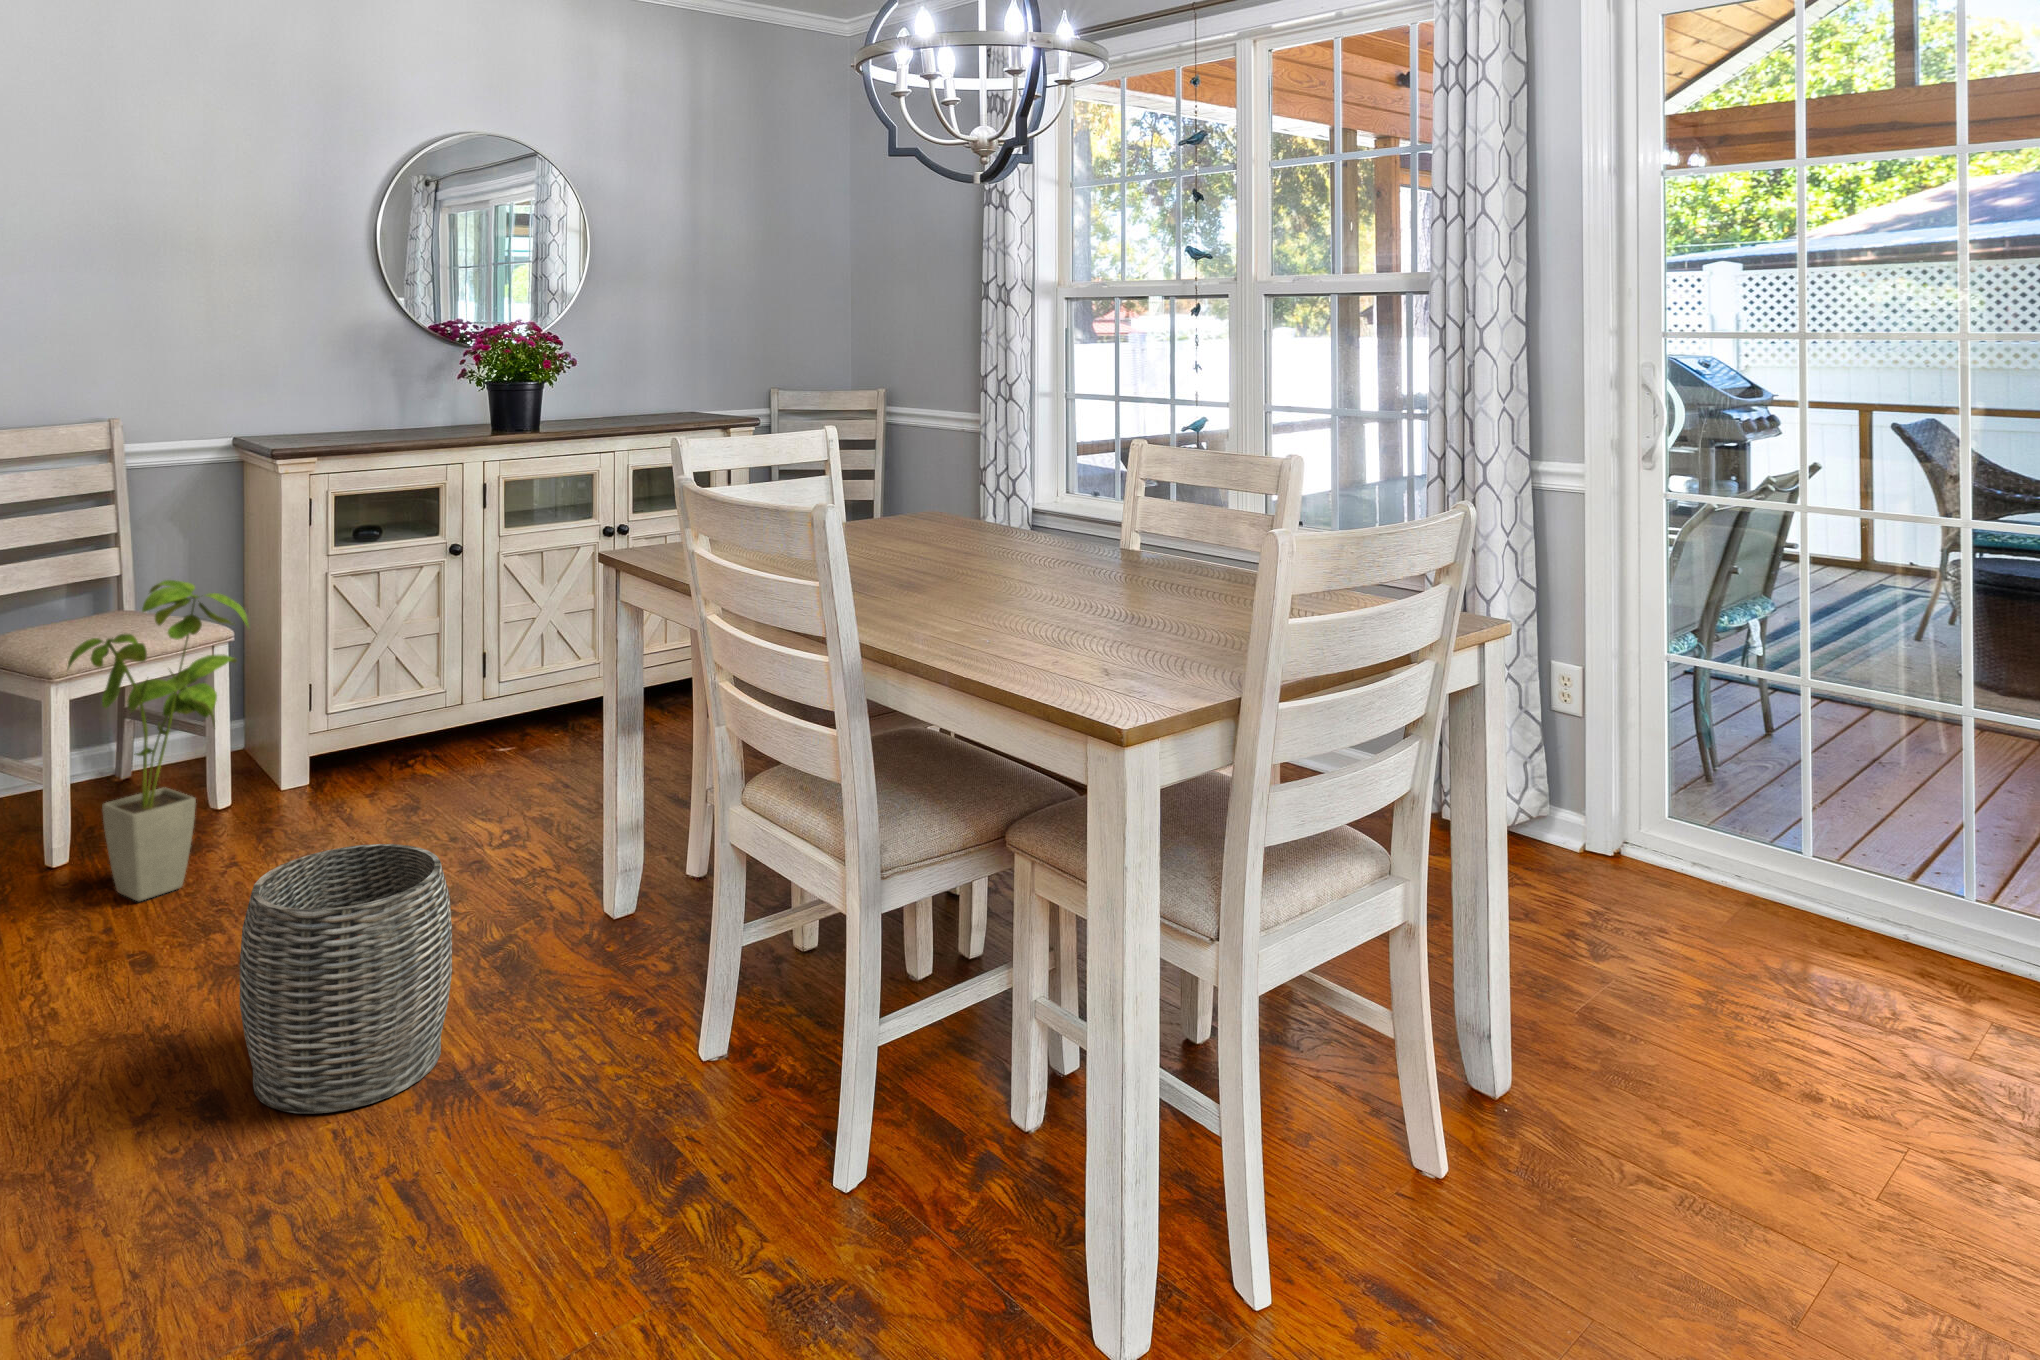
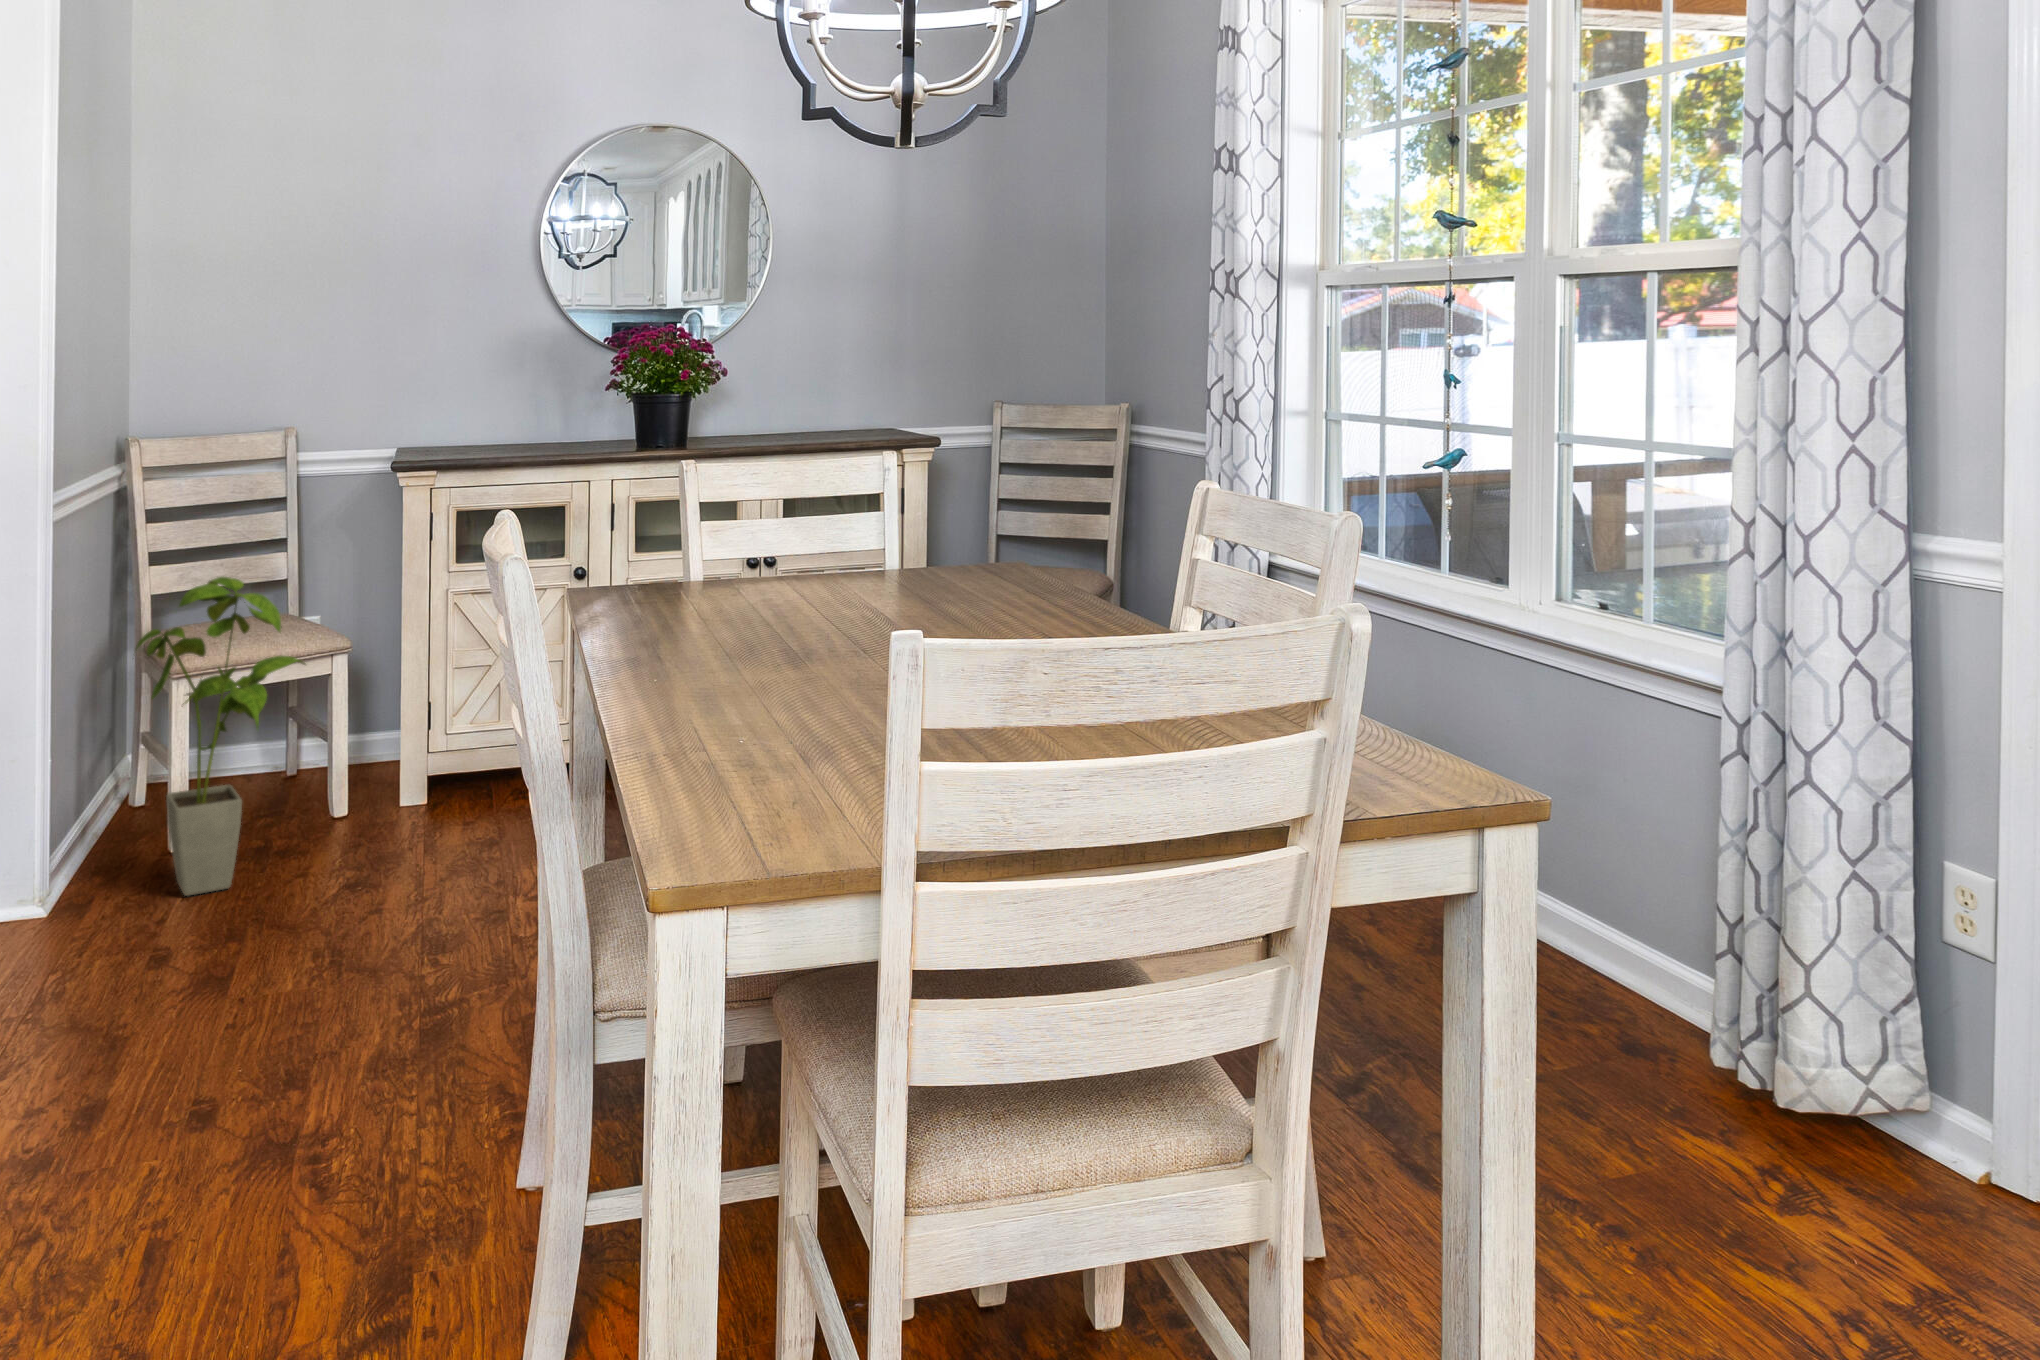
woven basket: present [240,844,452,1114] -> none [78,876,305,1163]

